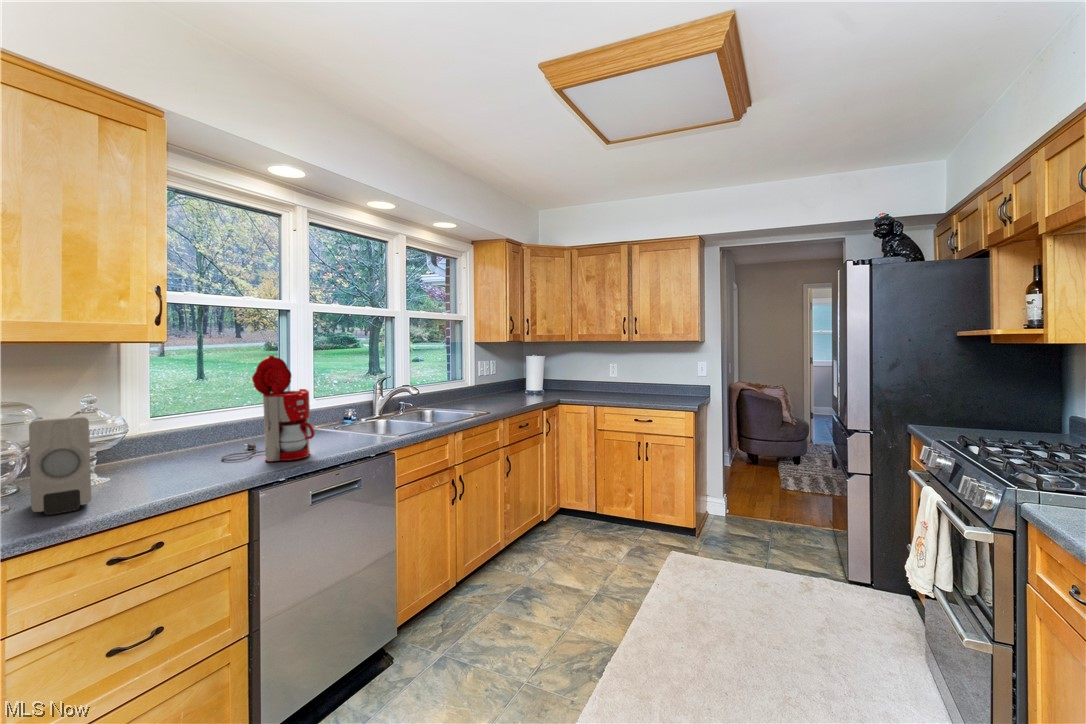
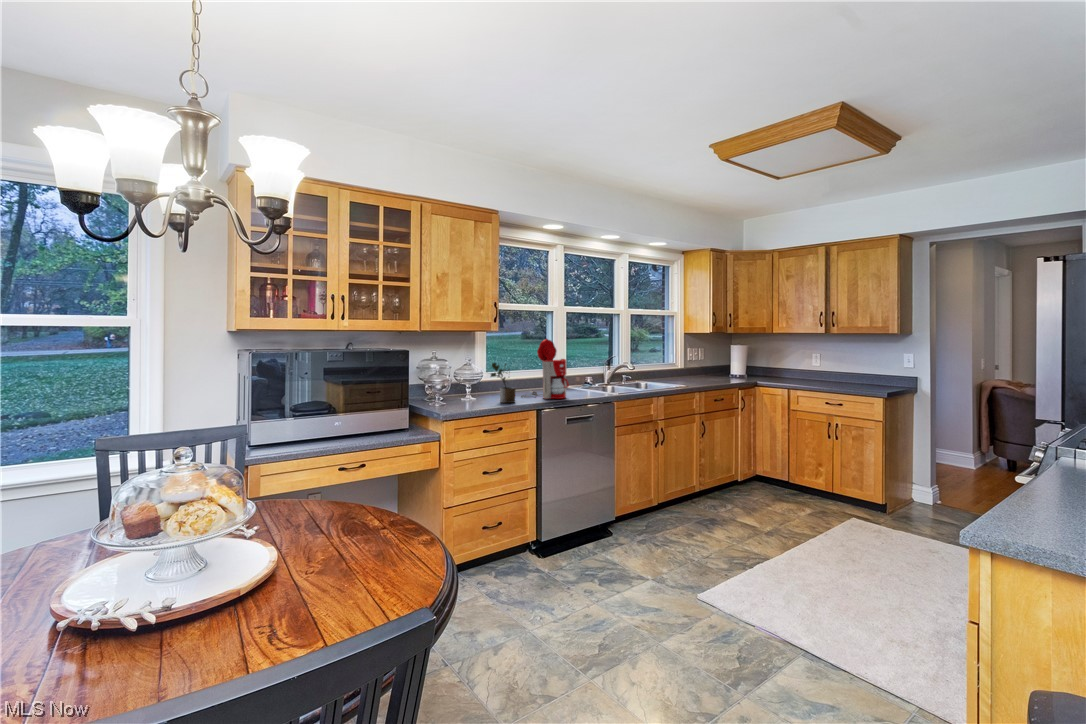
potted plant: none [138,405,202,485] -> present [491,363,516,403]
soap dispenser: present [29,416,91,515] -> none [453,365,476,407]

